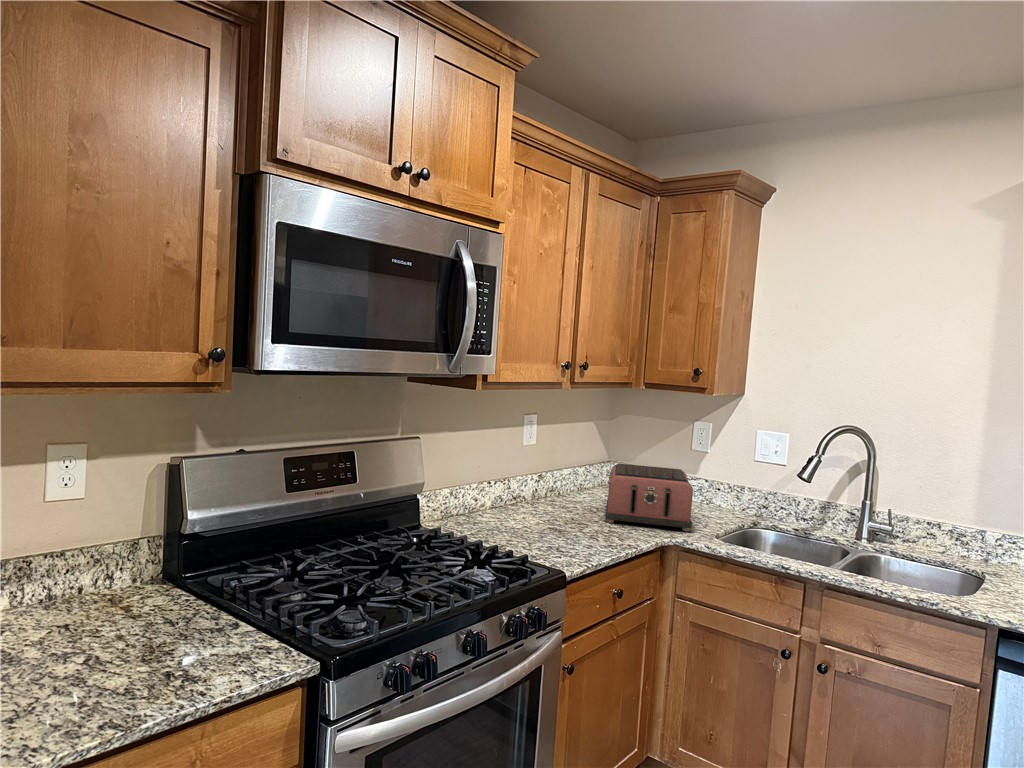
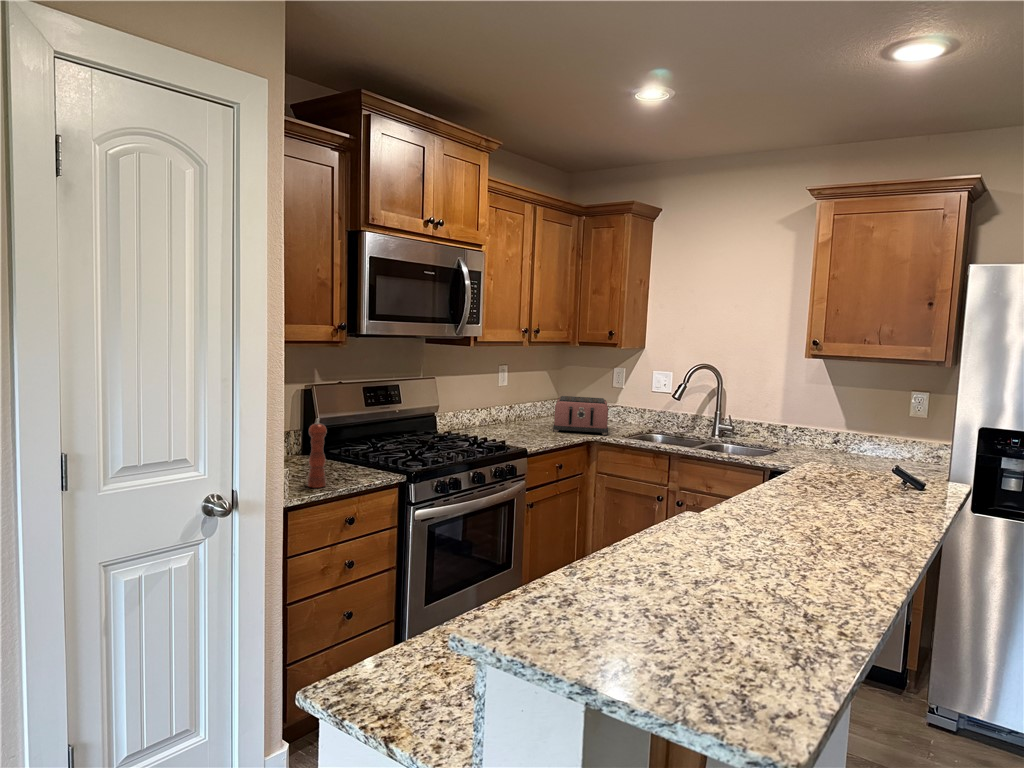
pepper mill: none [67,566,118,729] -> present [307,419,327,488]

